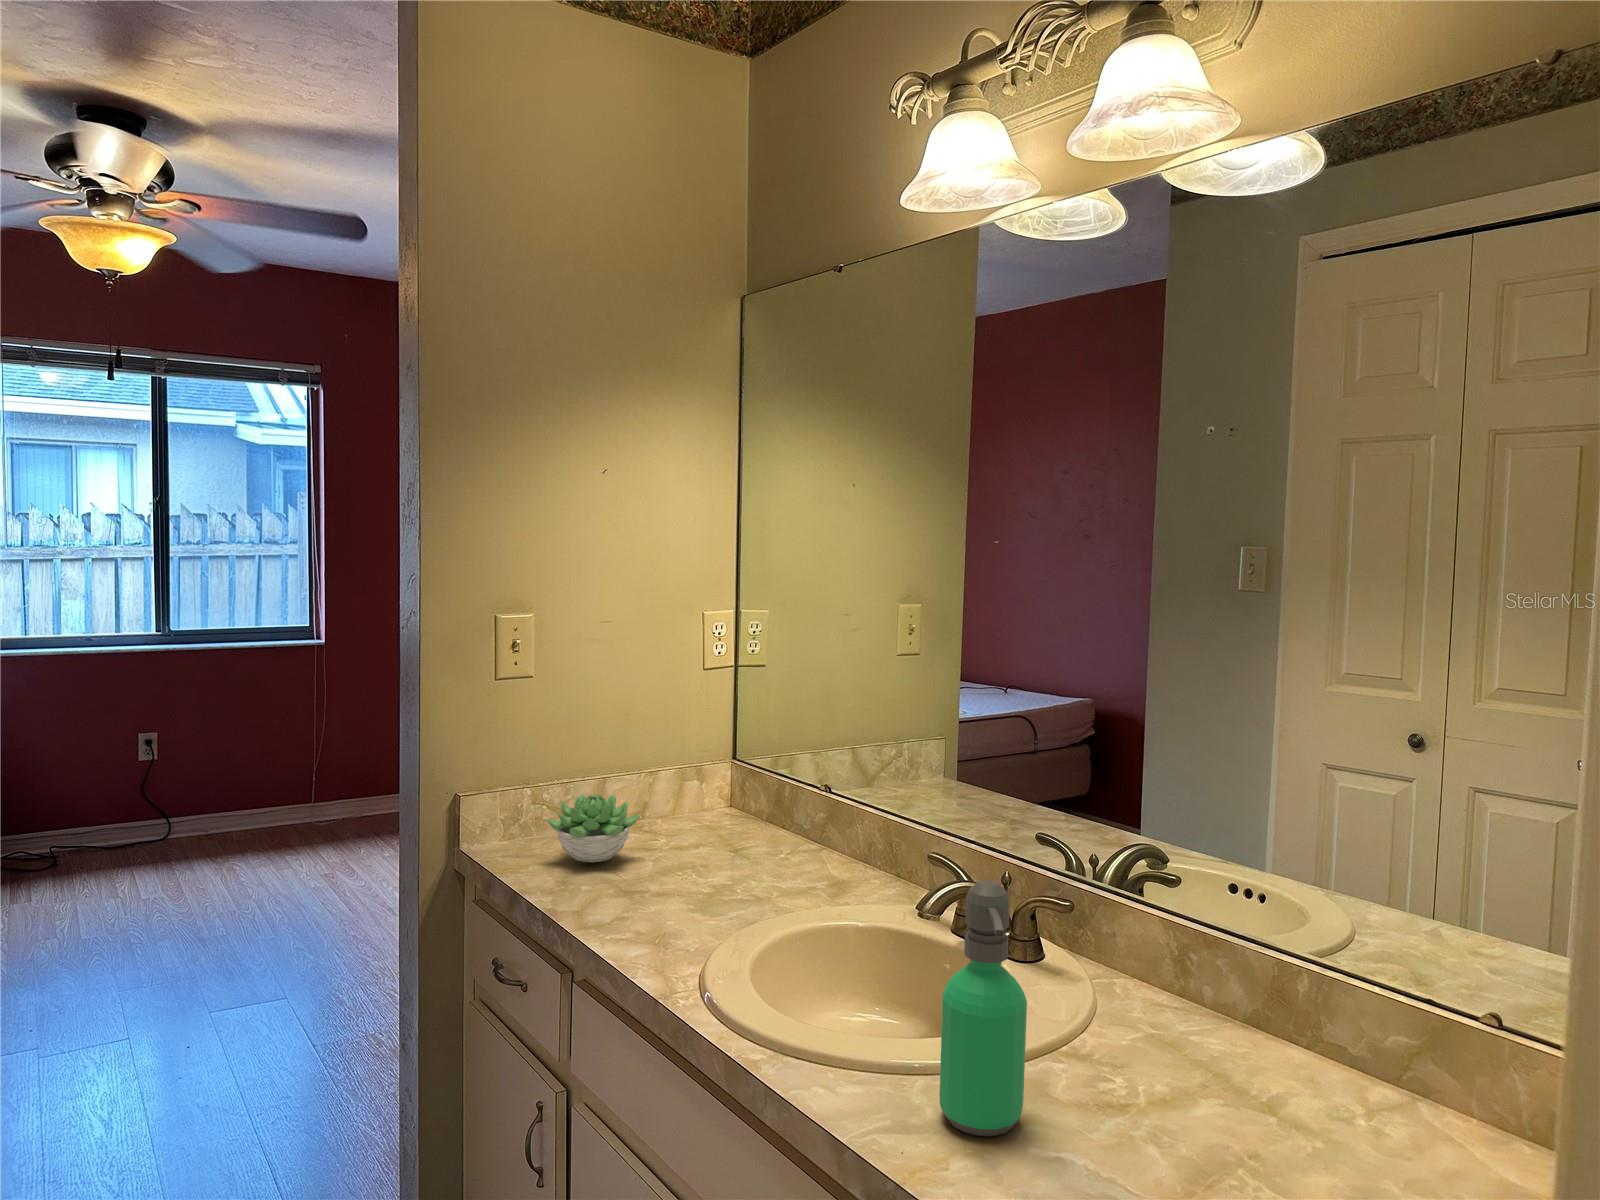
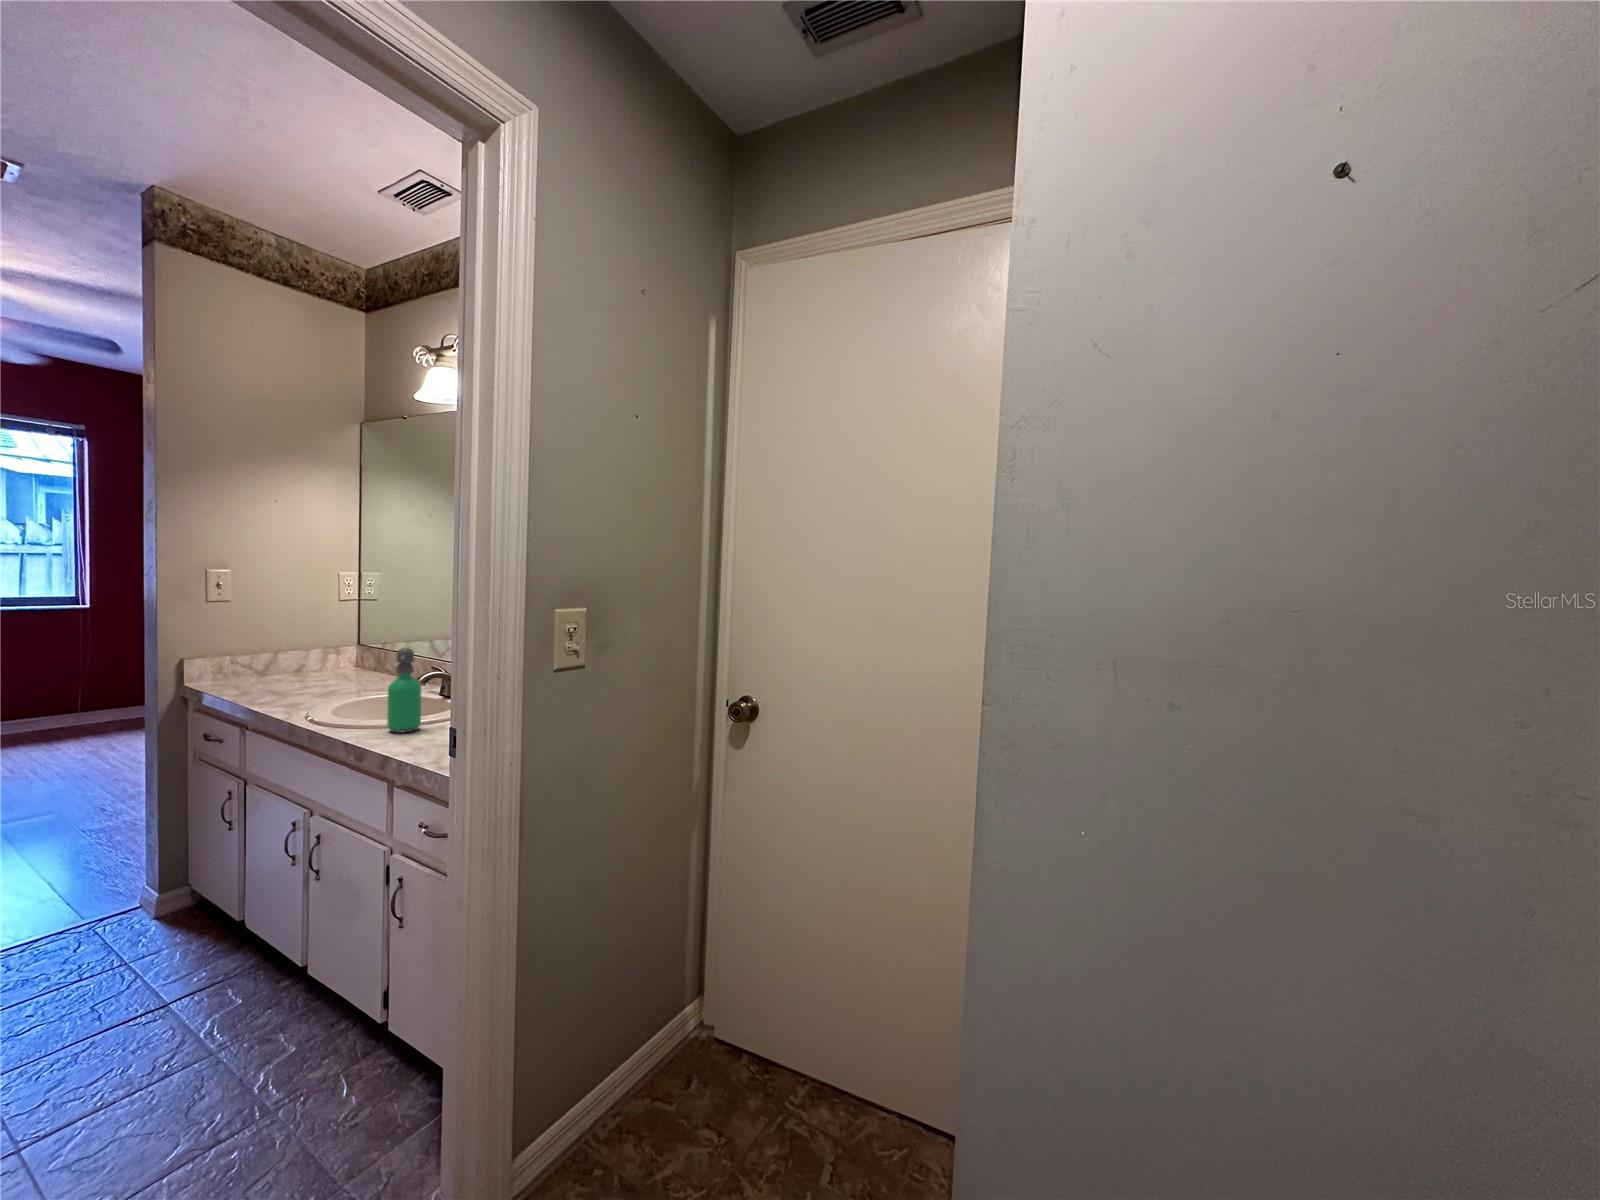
succulent plant: present [545,794,641,862] -> none [235,654,293,685]

